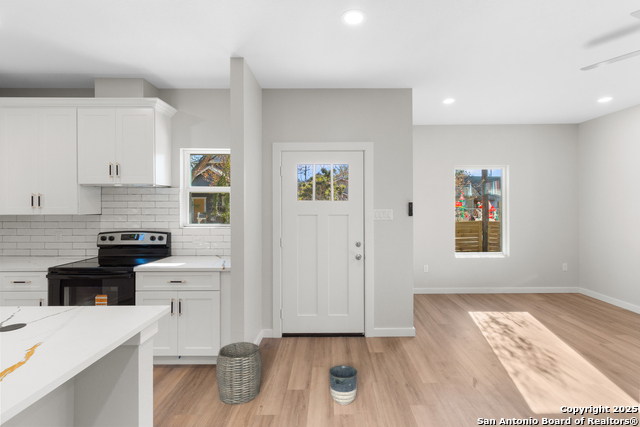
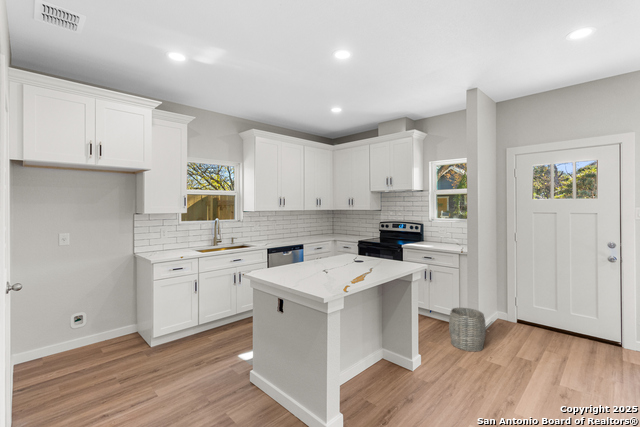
planter: present [329,365,358,405] -> none [547,347,580,382]

